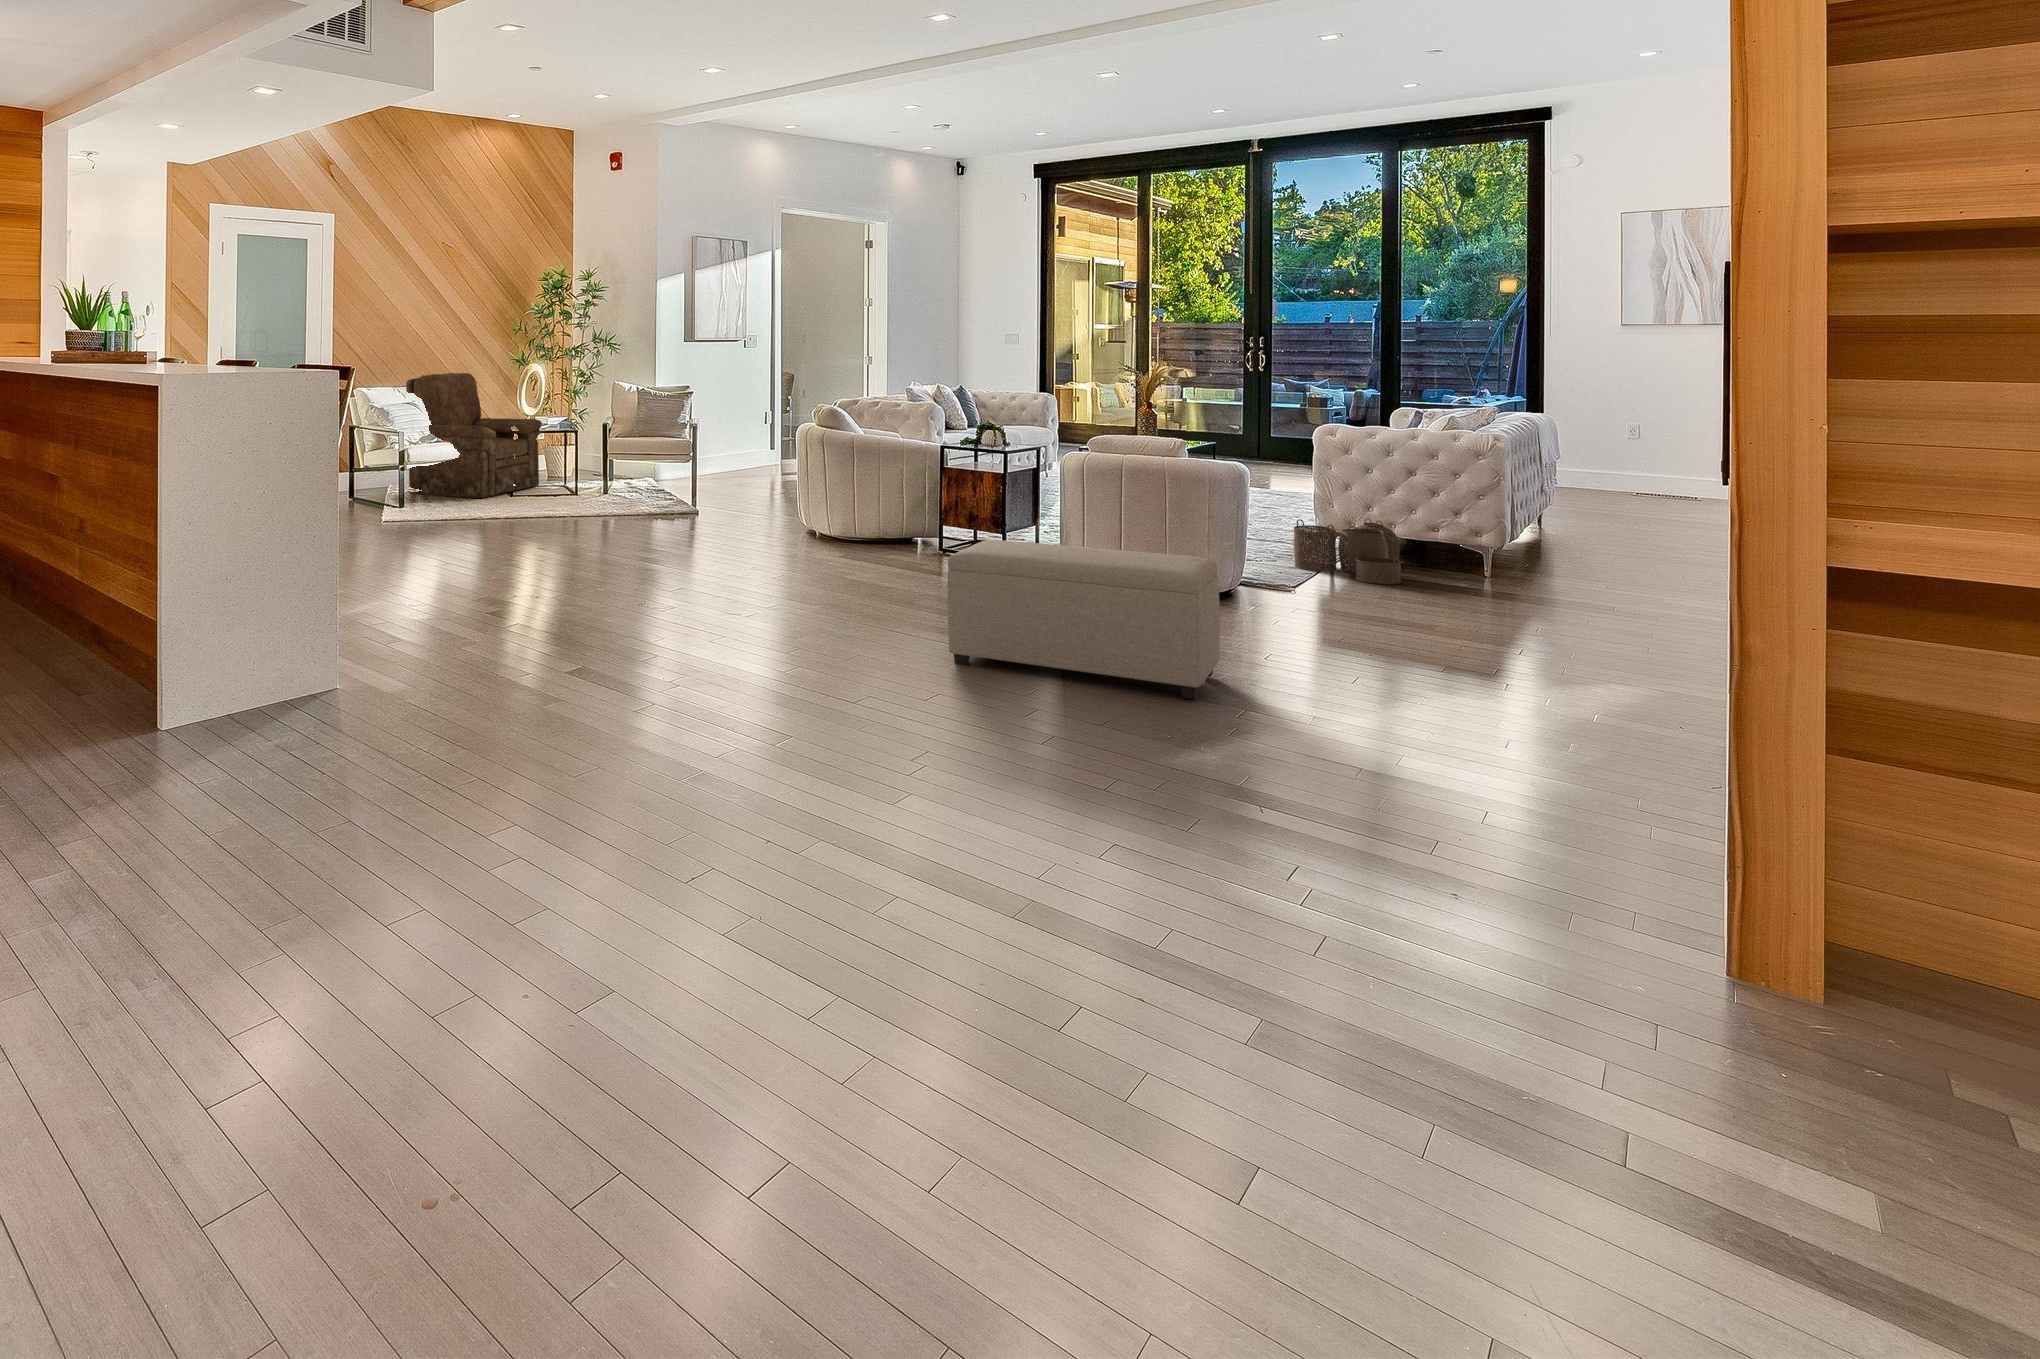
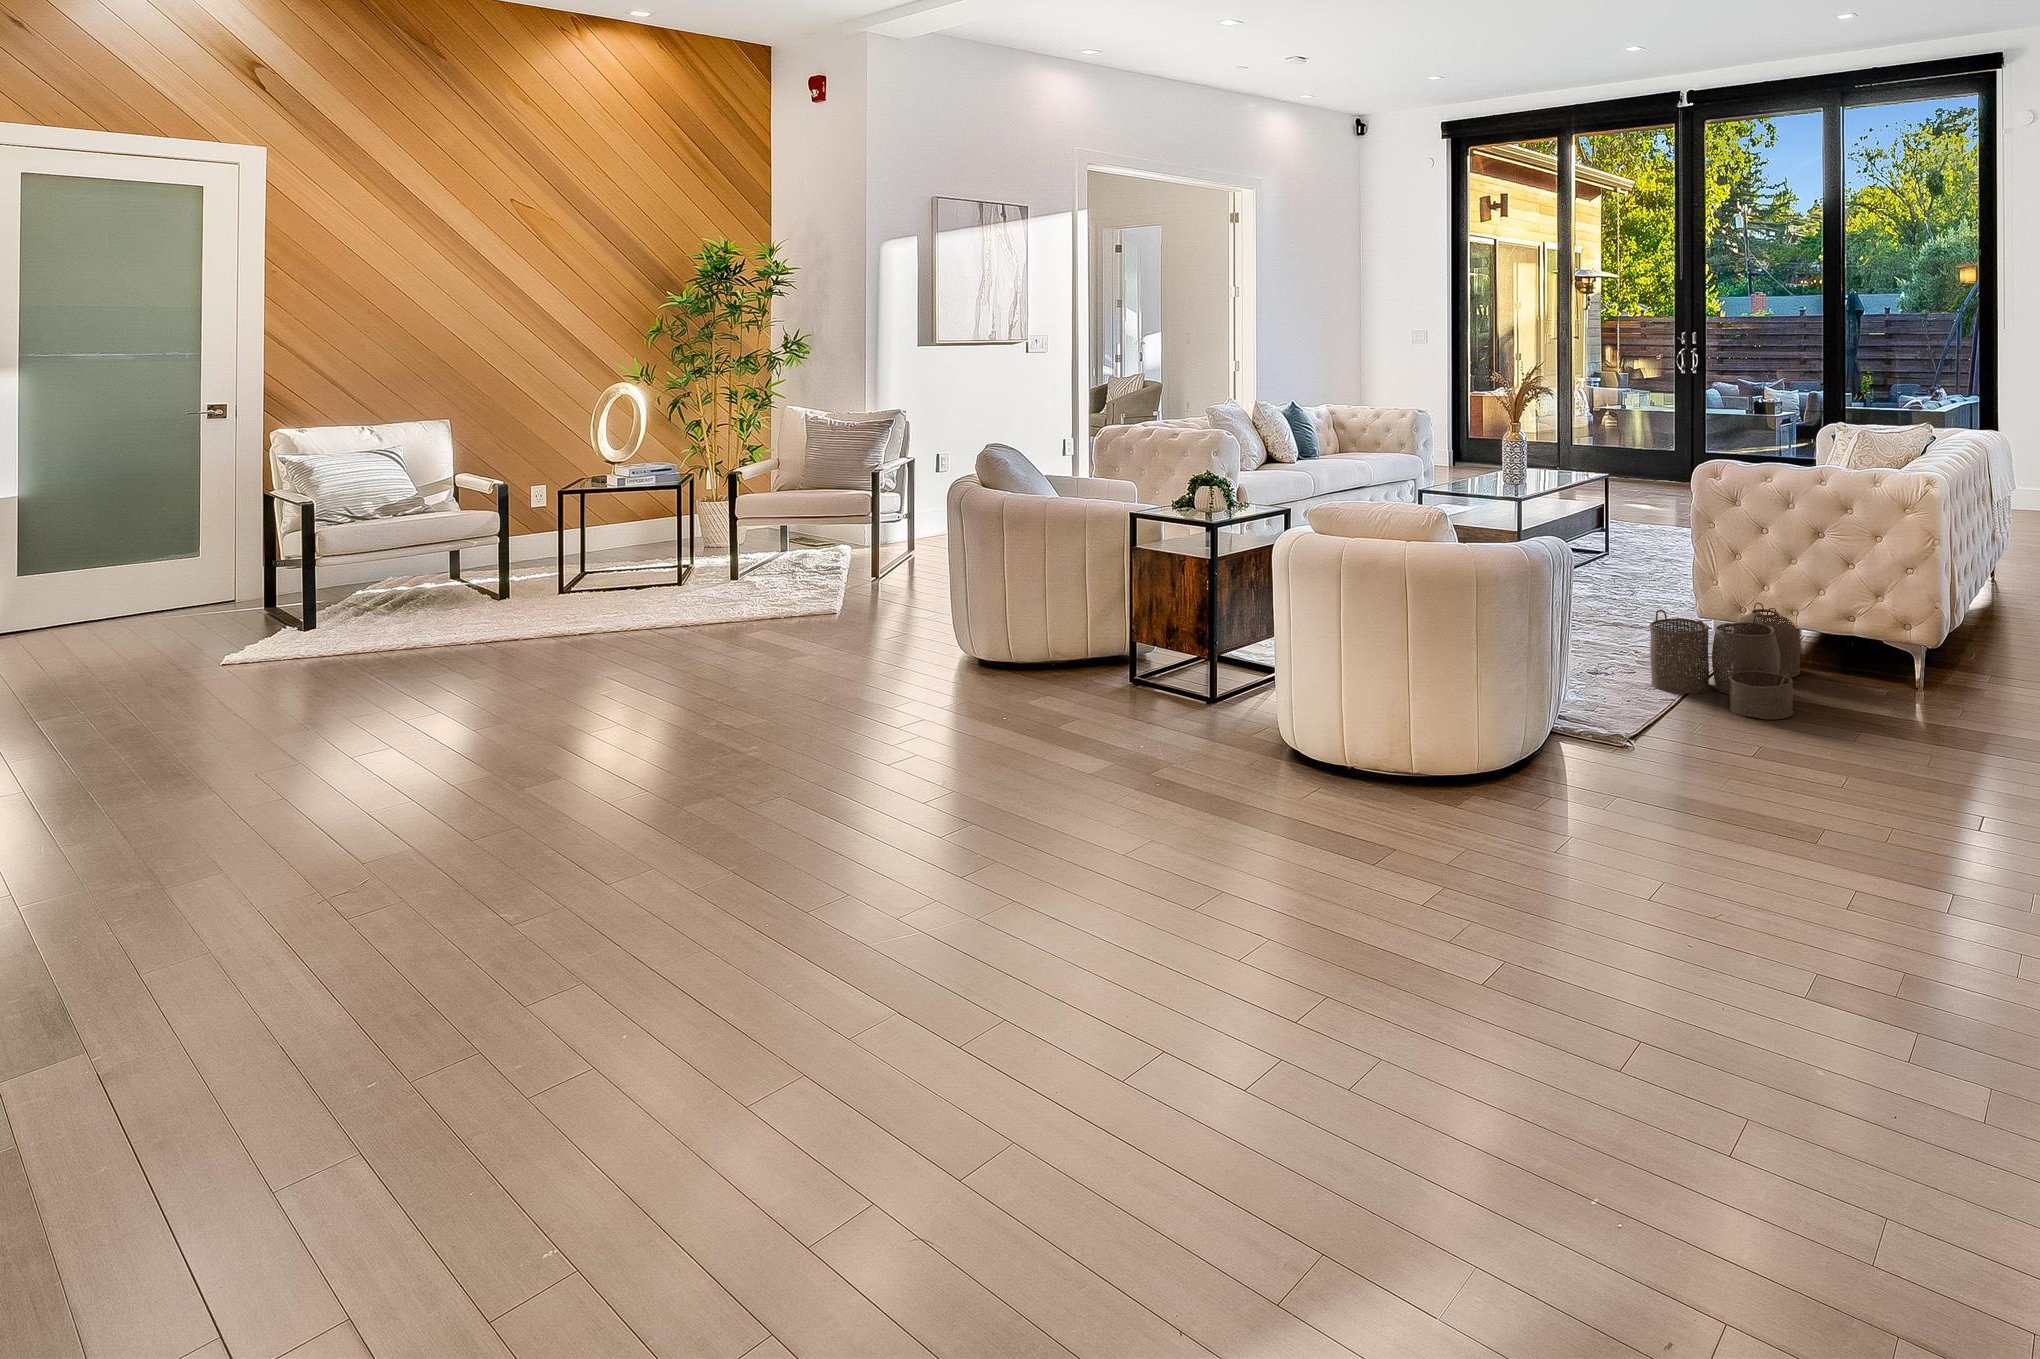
armchair: present [406,373,542,498] -> none [405,390,657,586]
ottoman: present [948,540,1220,699] -> none [786,747,1354,1181]

